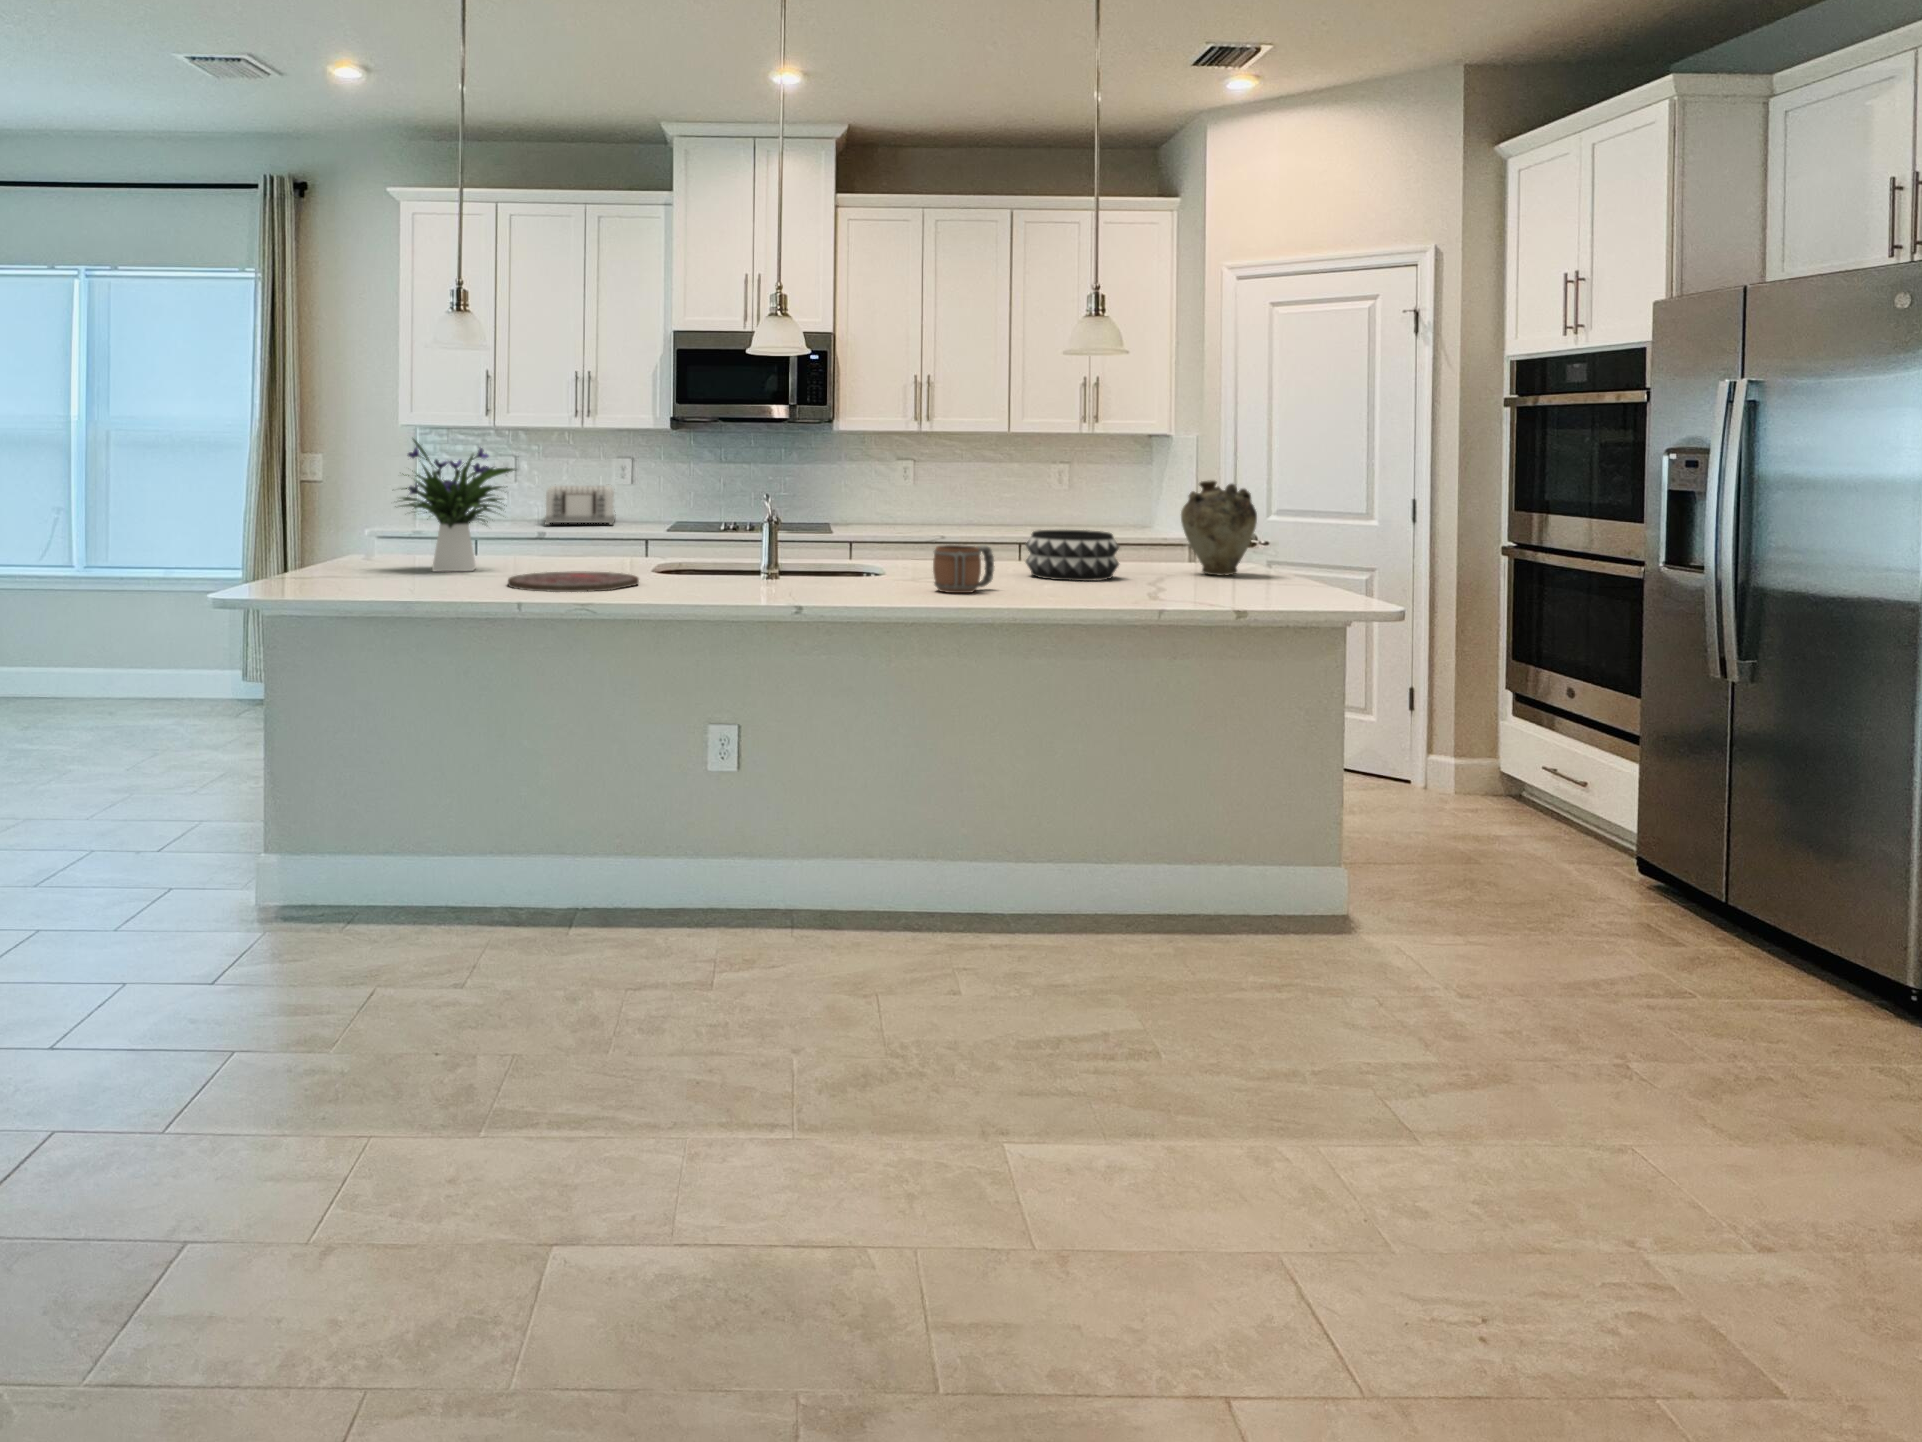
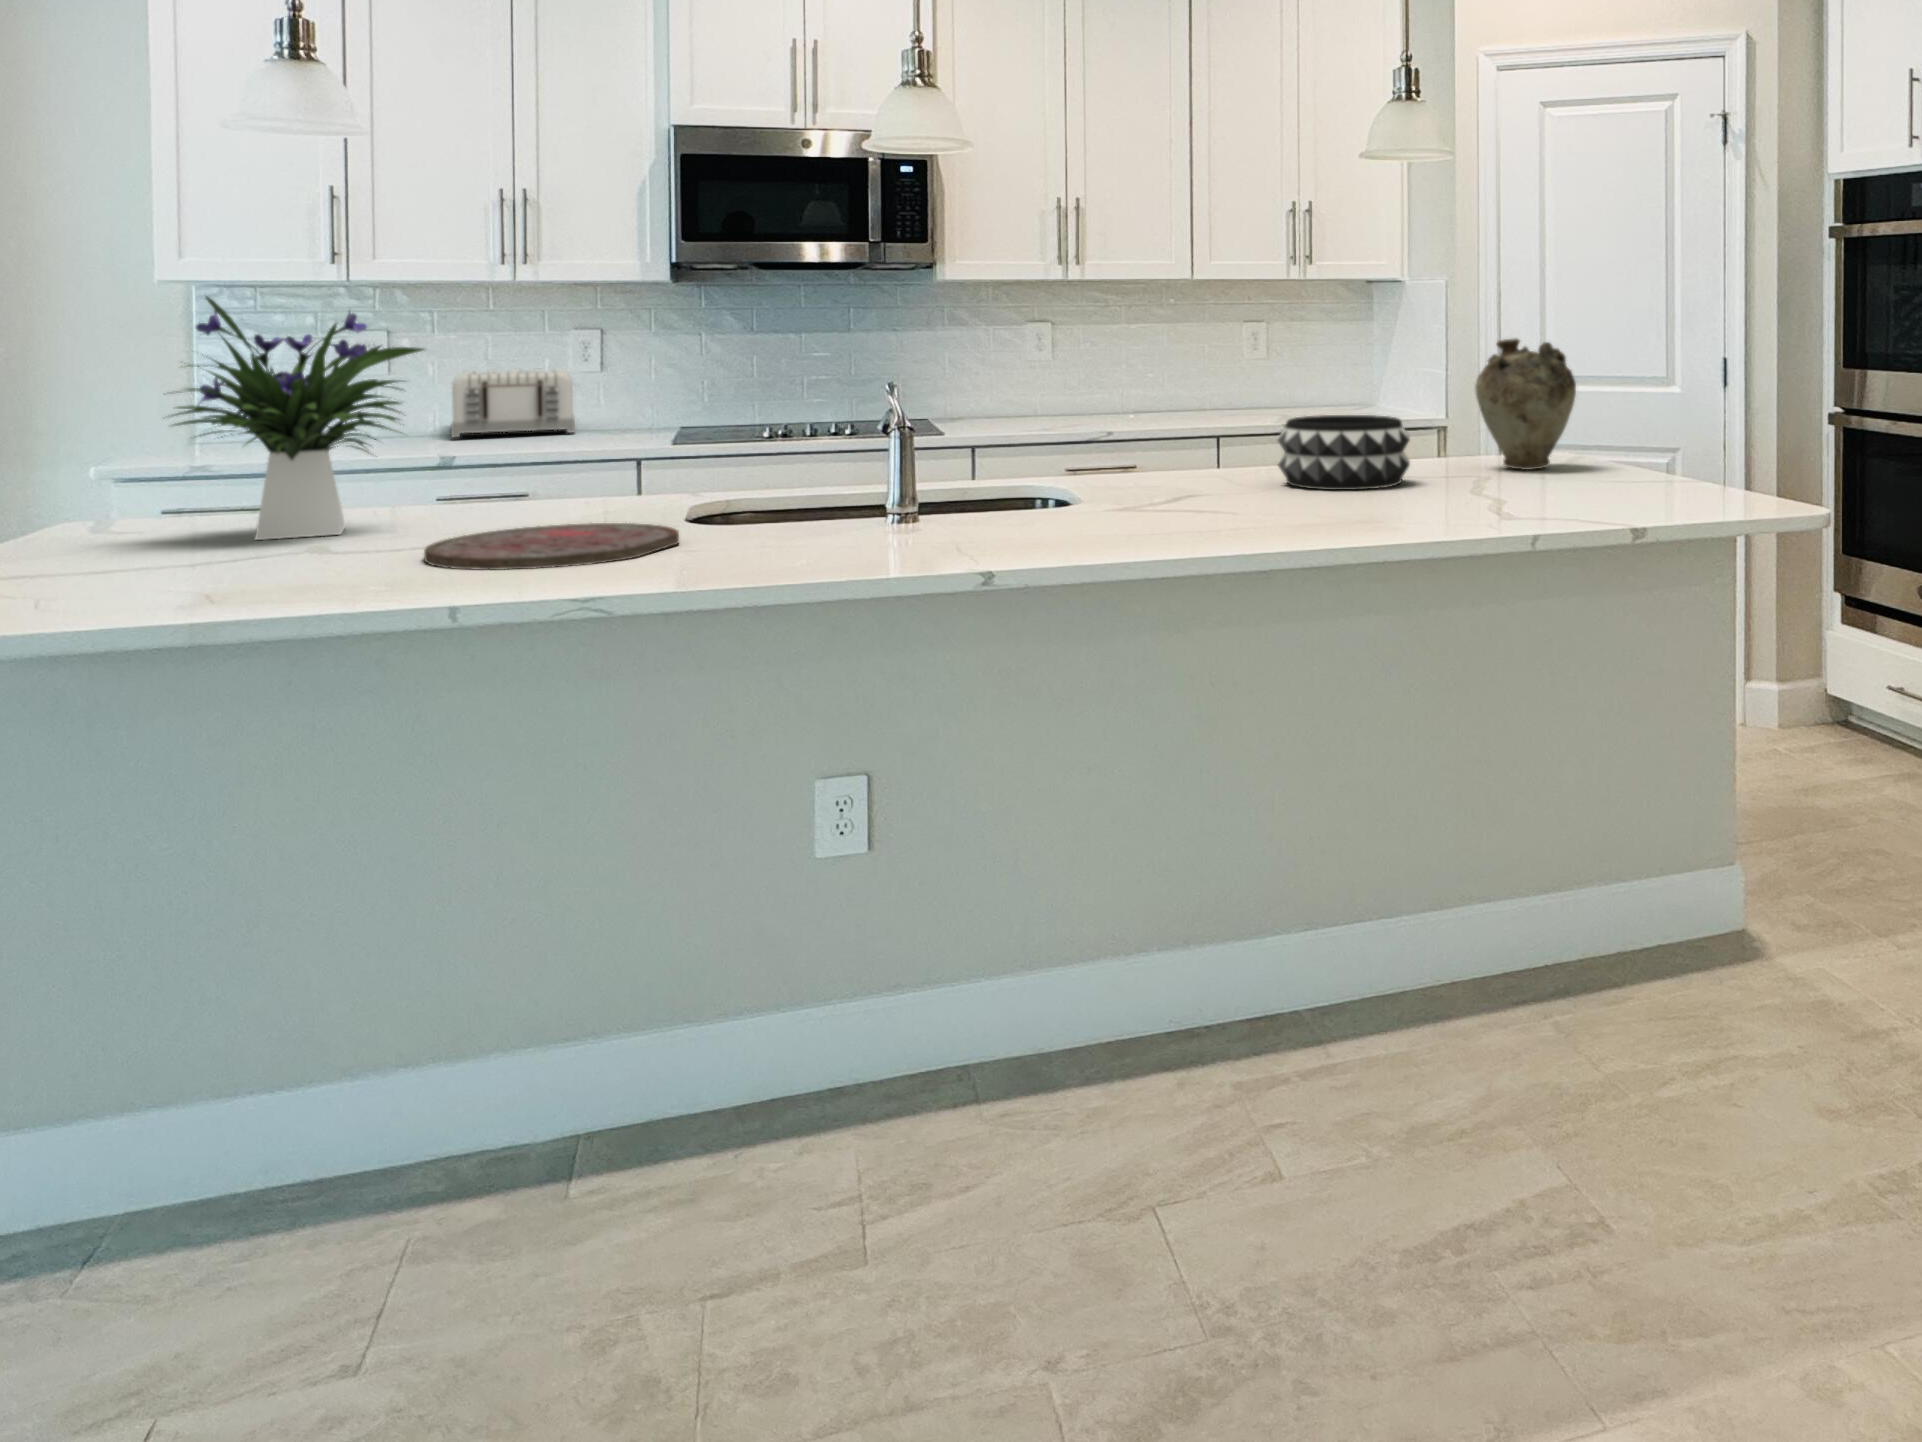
mug: present [933,545,994,593] -> none [1177,445,1264,524]

